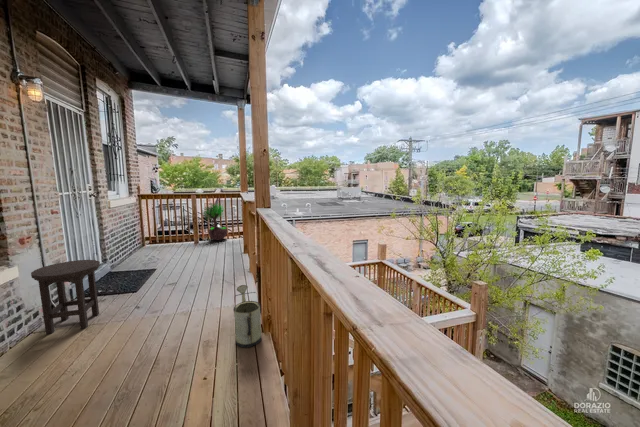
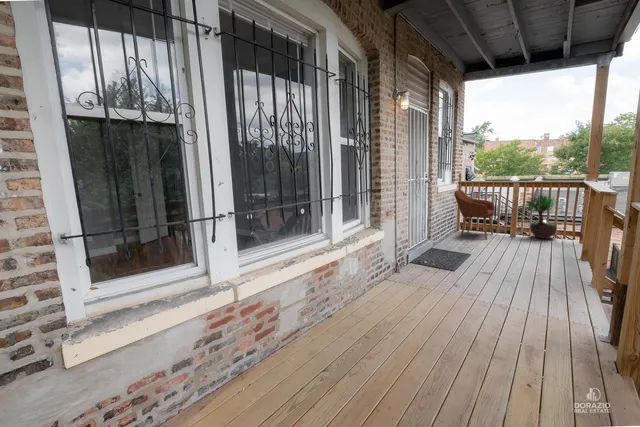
armchair: none [133,203,179,252] -> present [454,190,494,240]
stool: present [31,260,100,334] -> none [391,233,433,288]
watering can: present [233,285,261,347] -> none [572,299,621,380]

